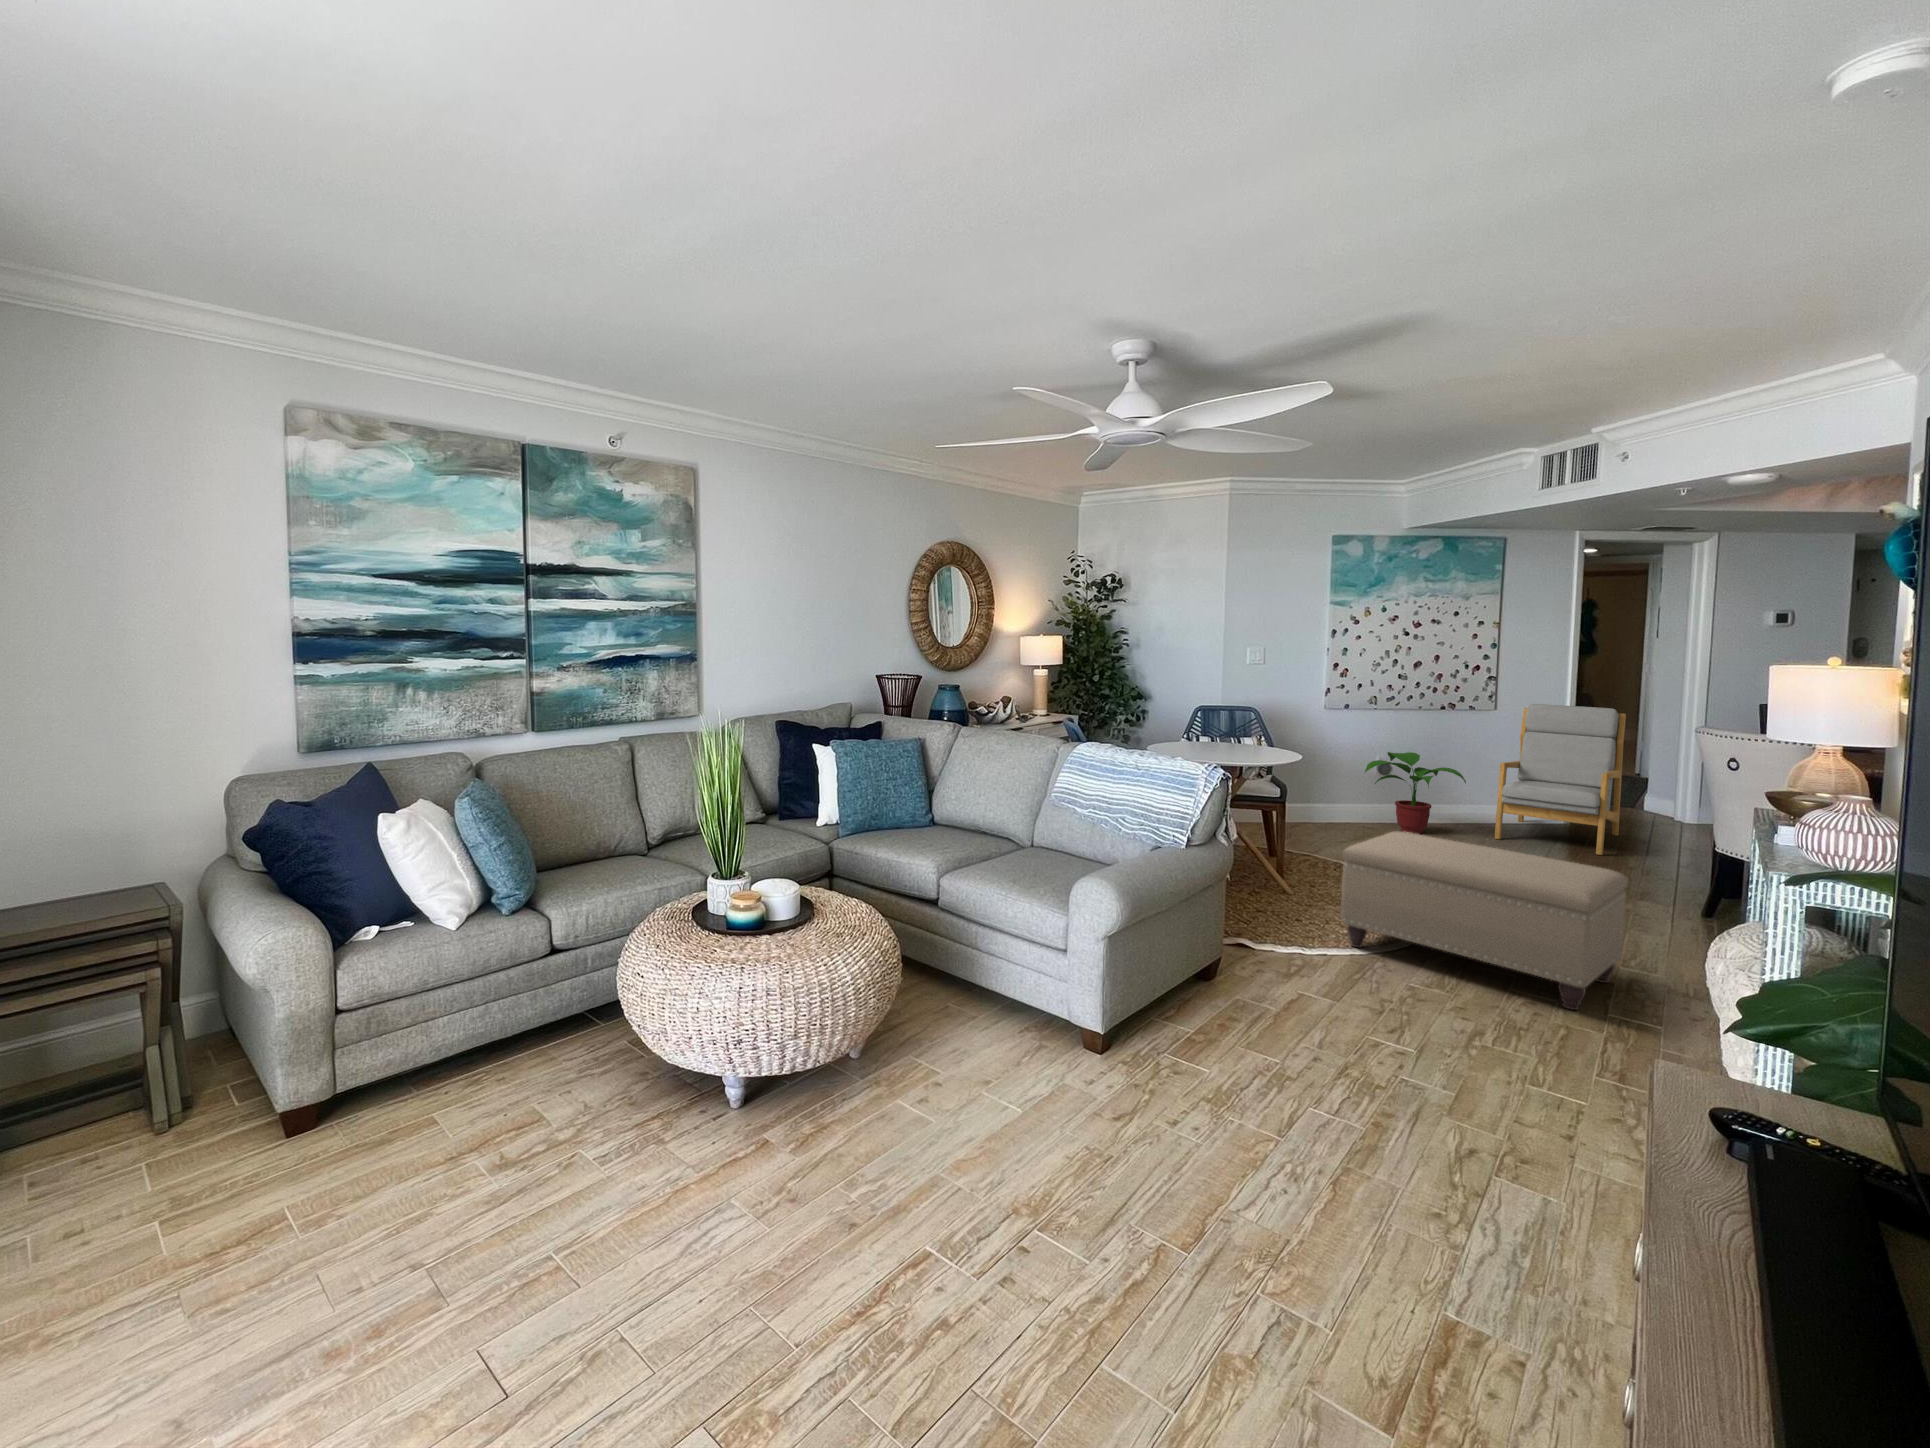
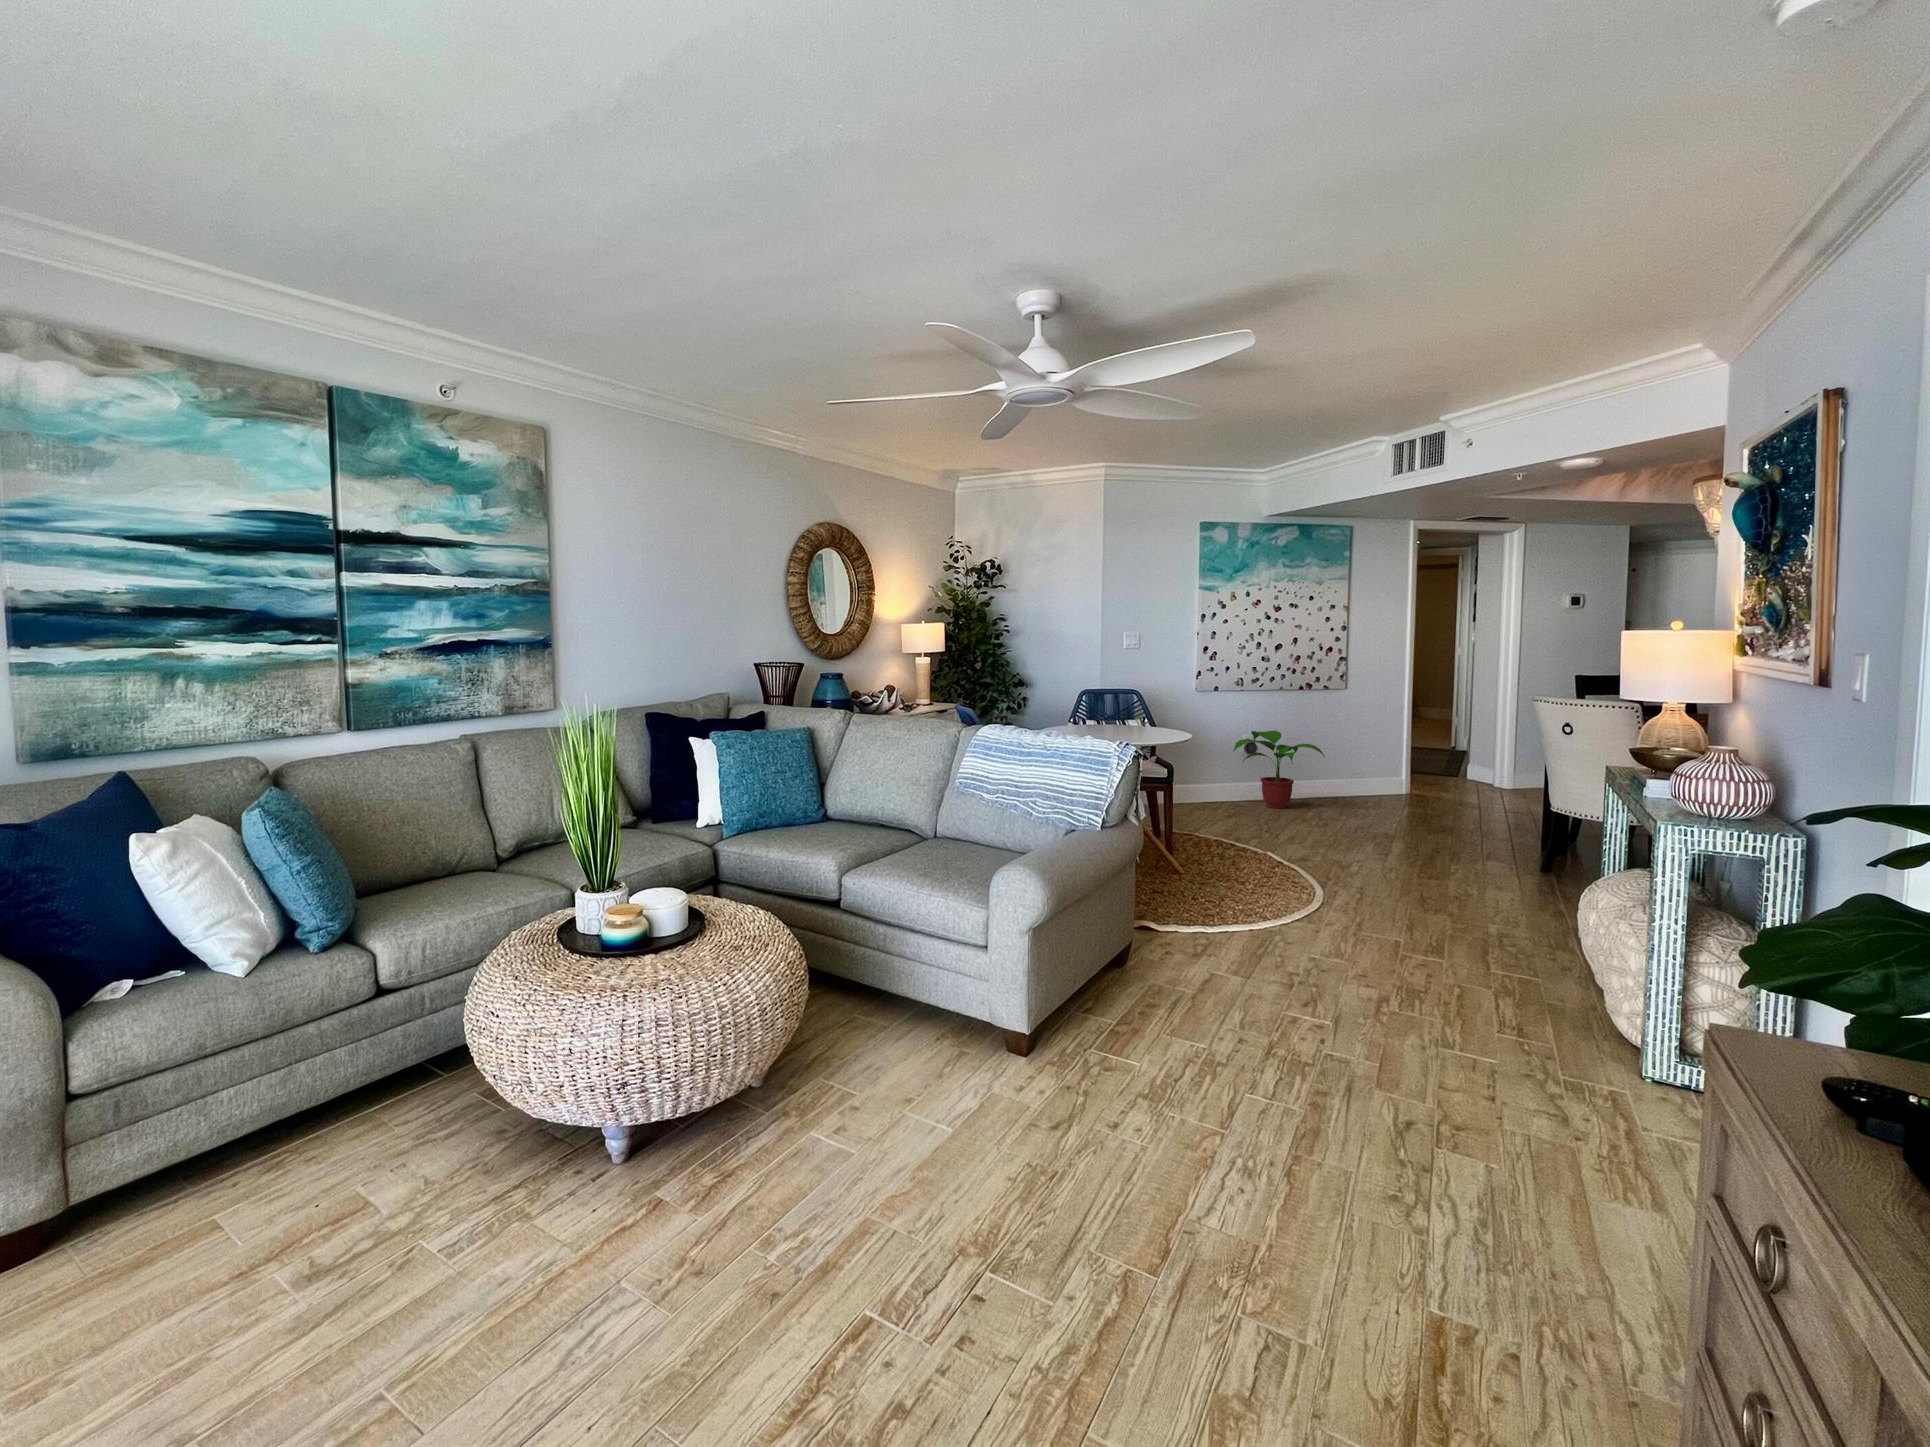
armchair: present [1495,704,1626,855] -> none [1350,681,1458,820]
ottoman: present [1341,832,1628,1010] -> none [1238,805,1499,969]

